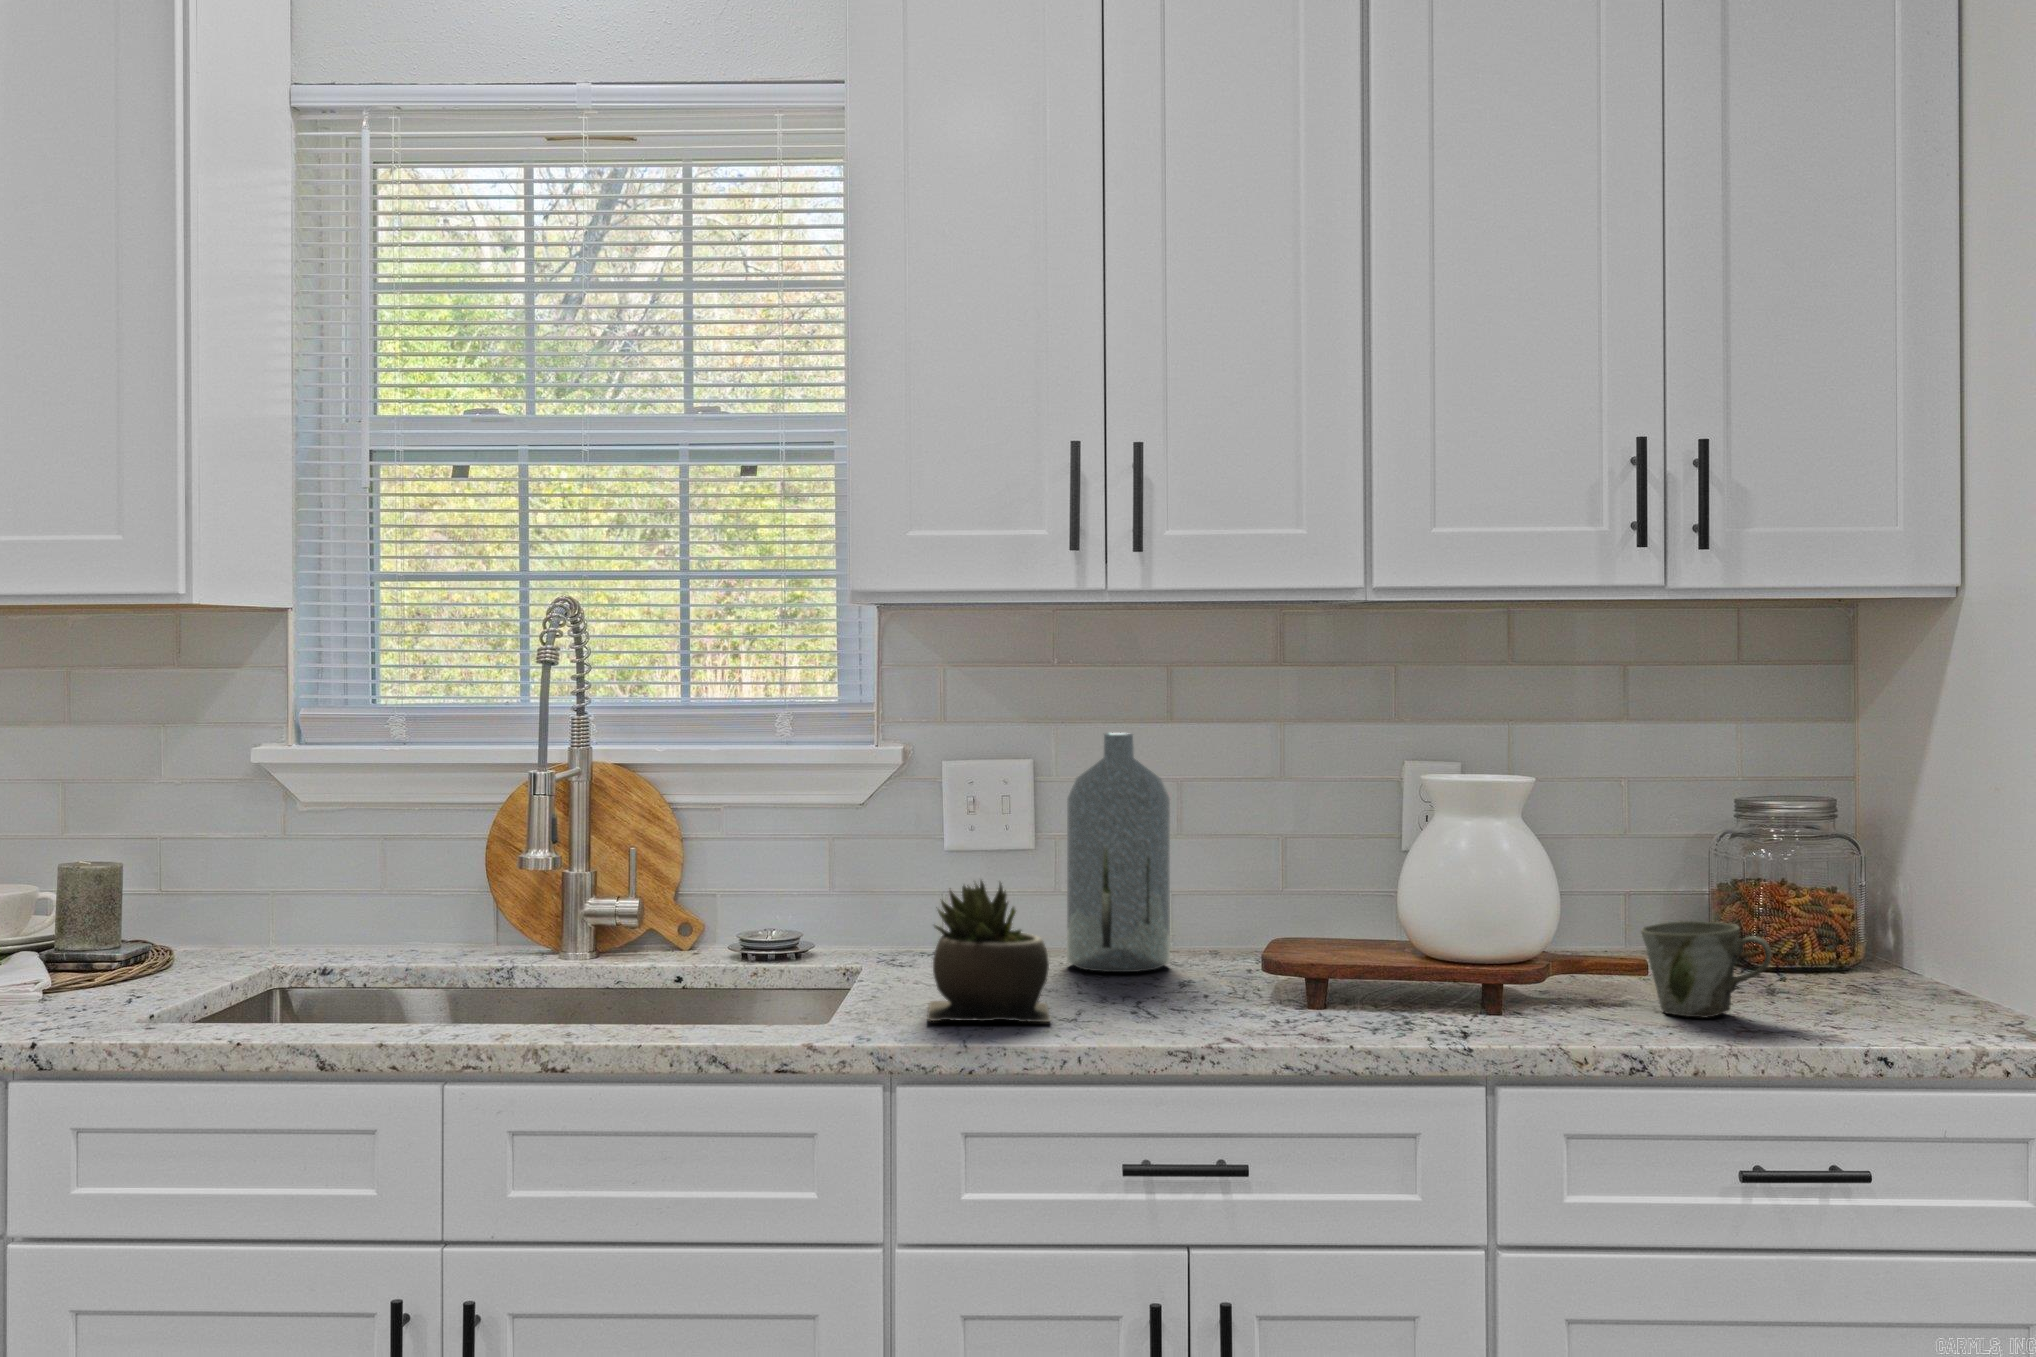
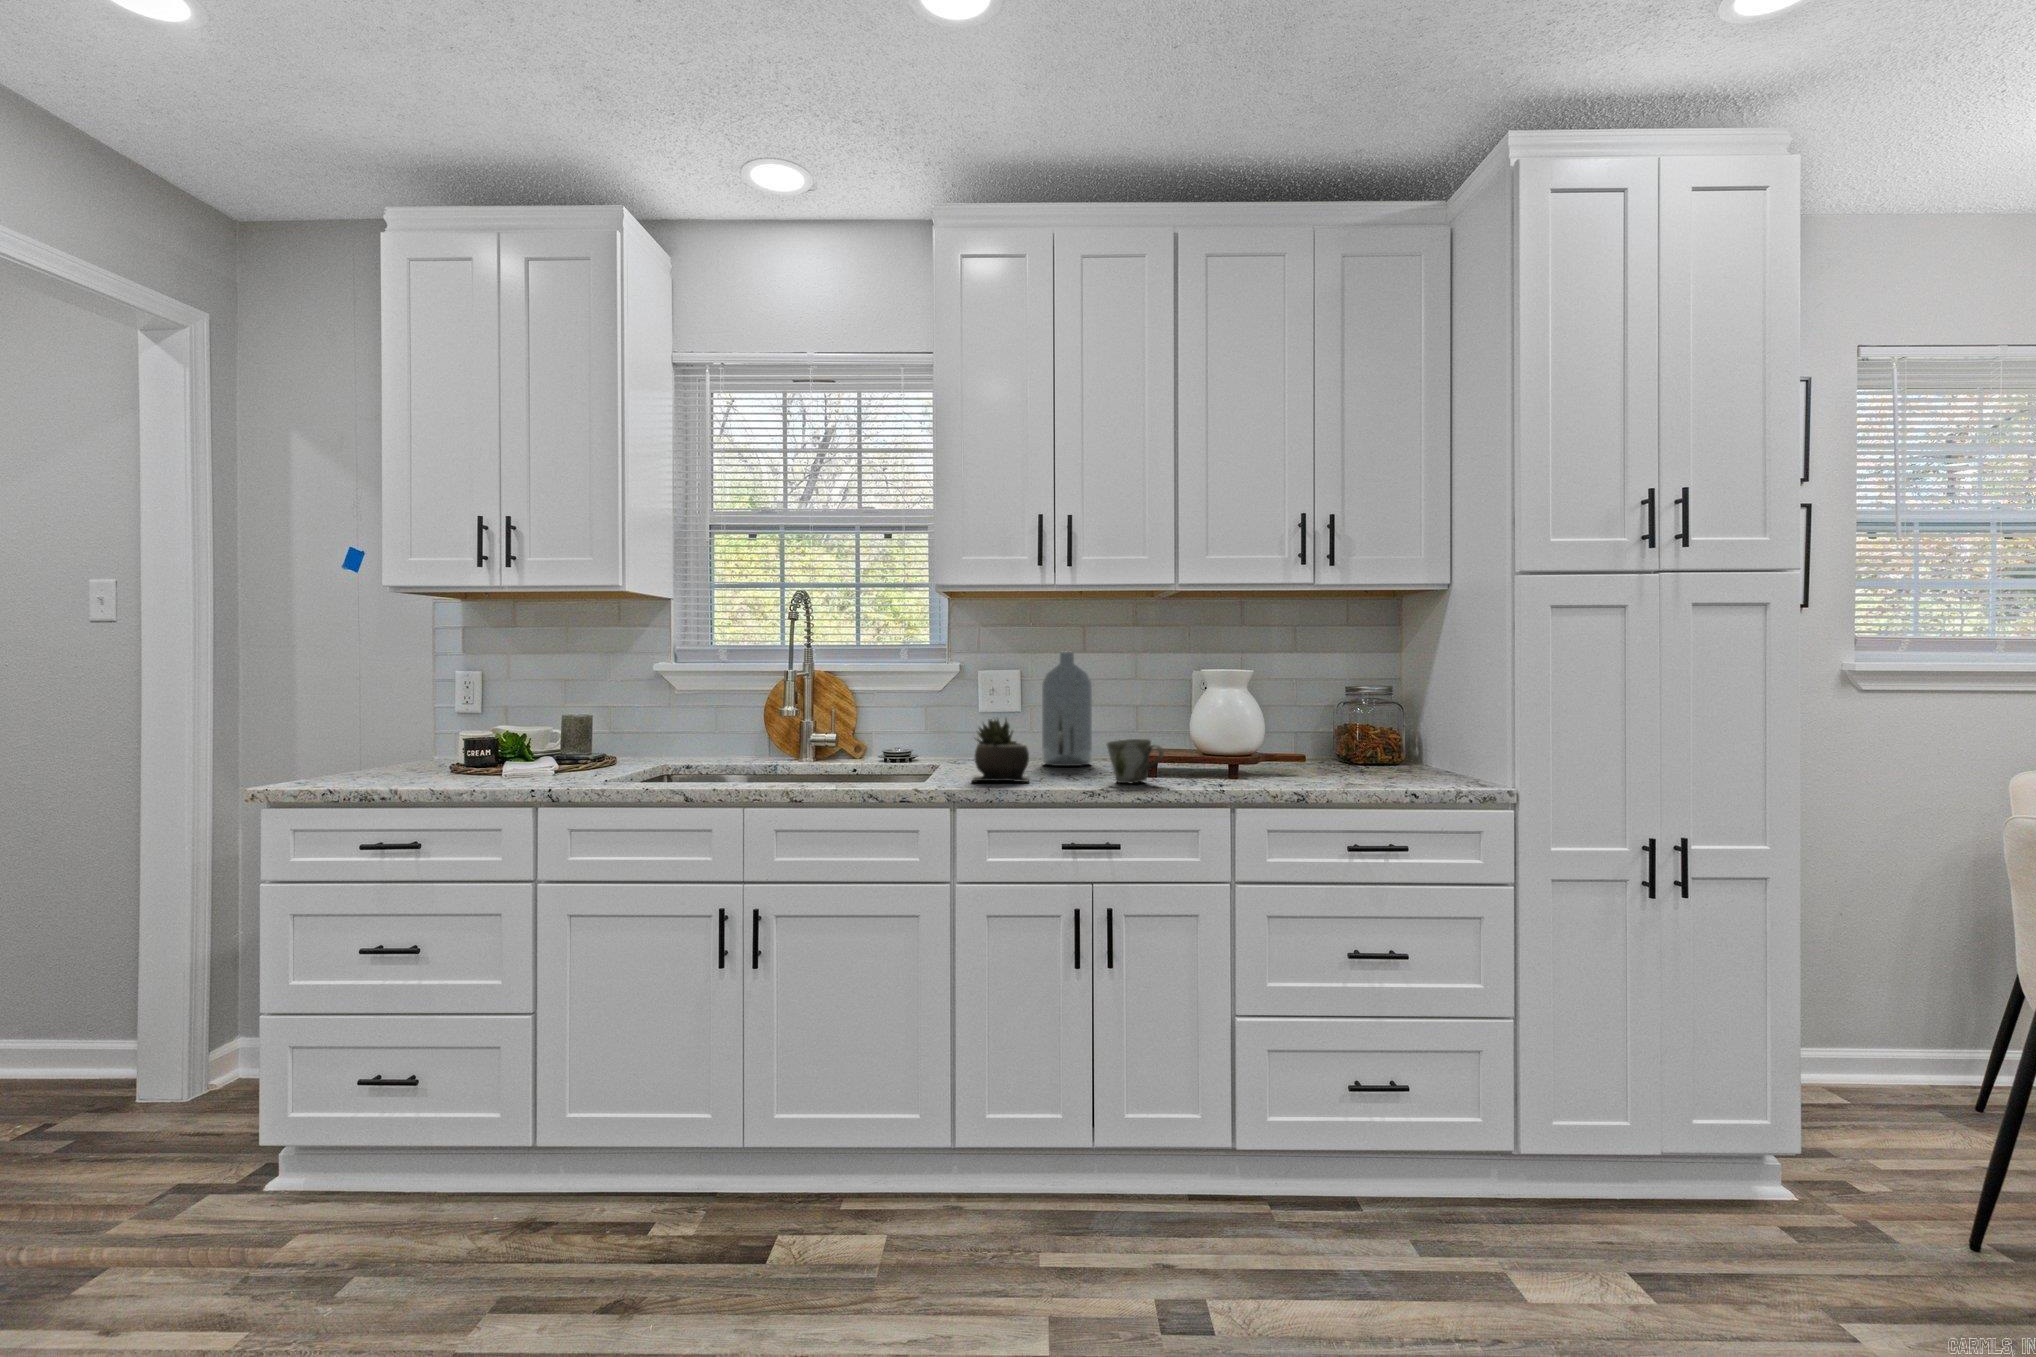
mug: present [1641,921,1772,1018] -> present [1107,739,1164,784]

